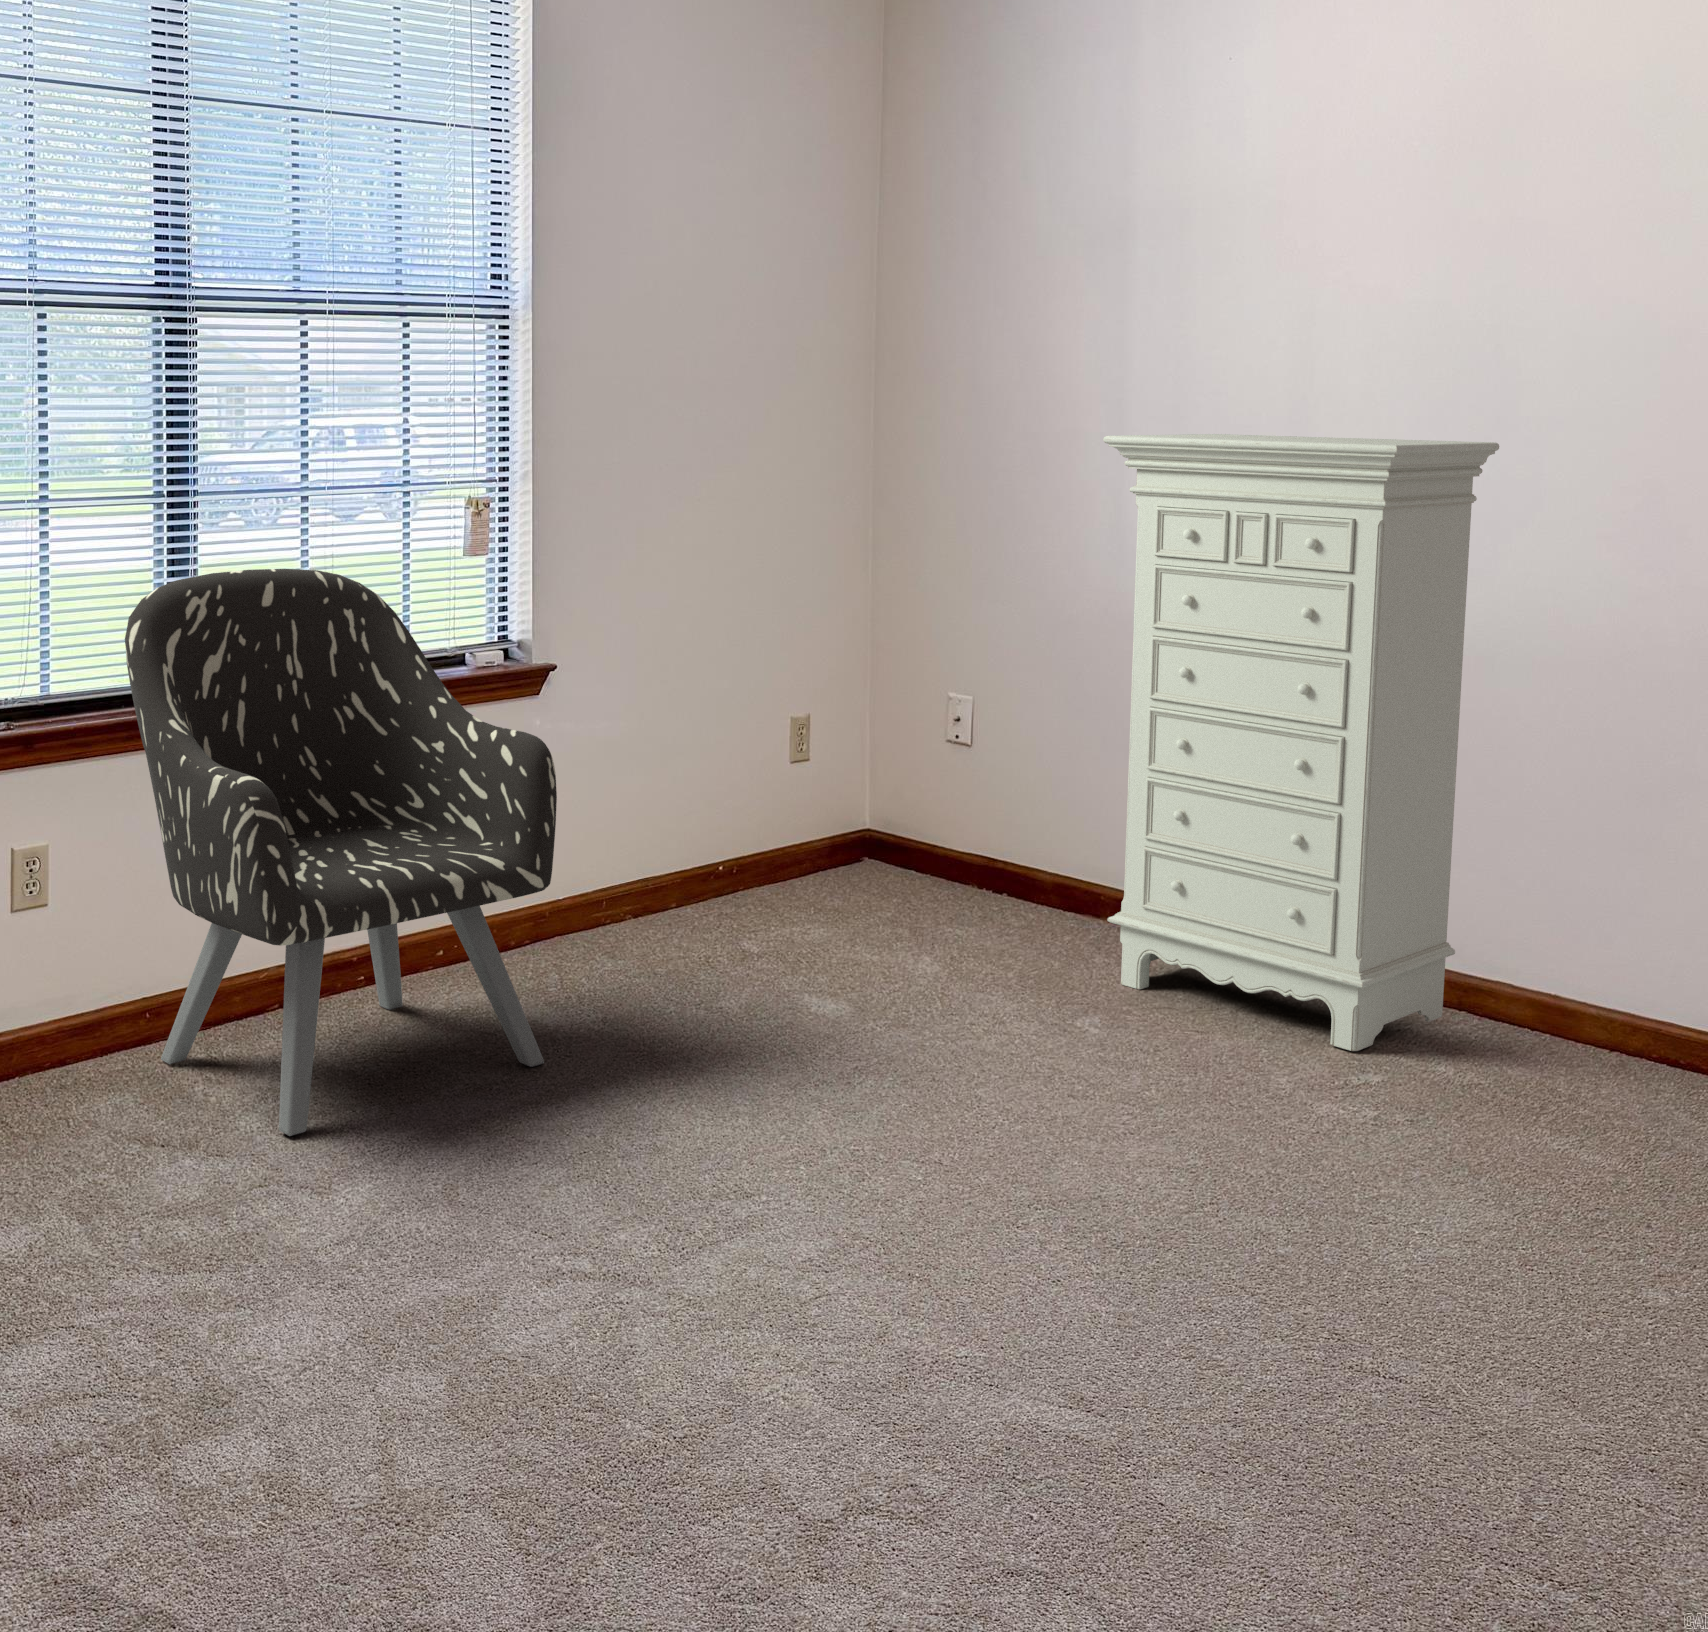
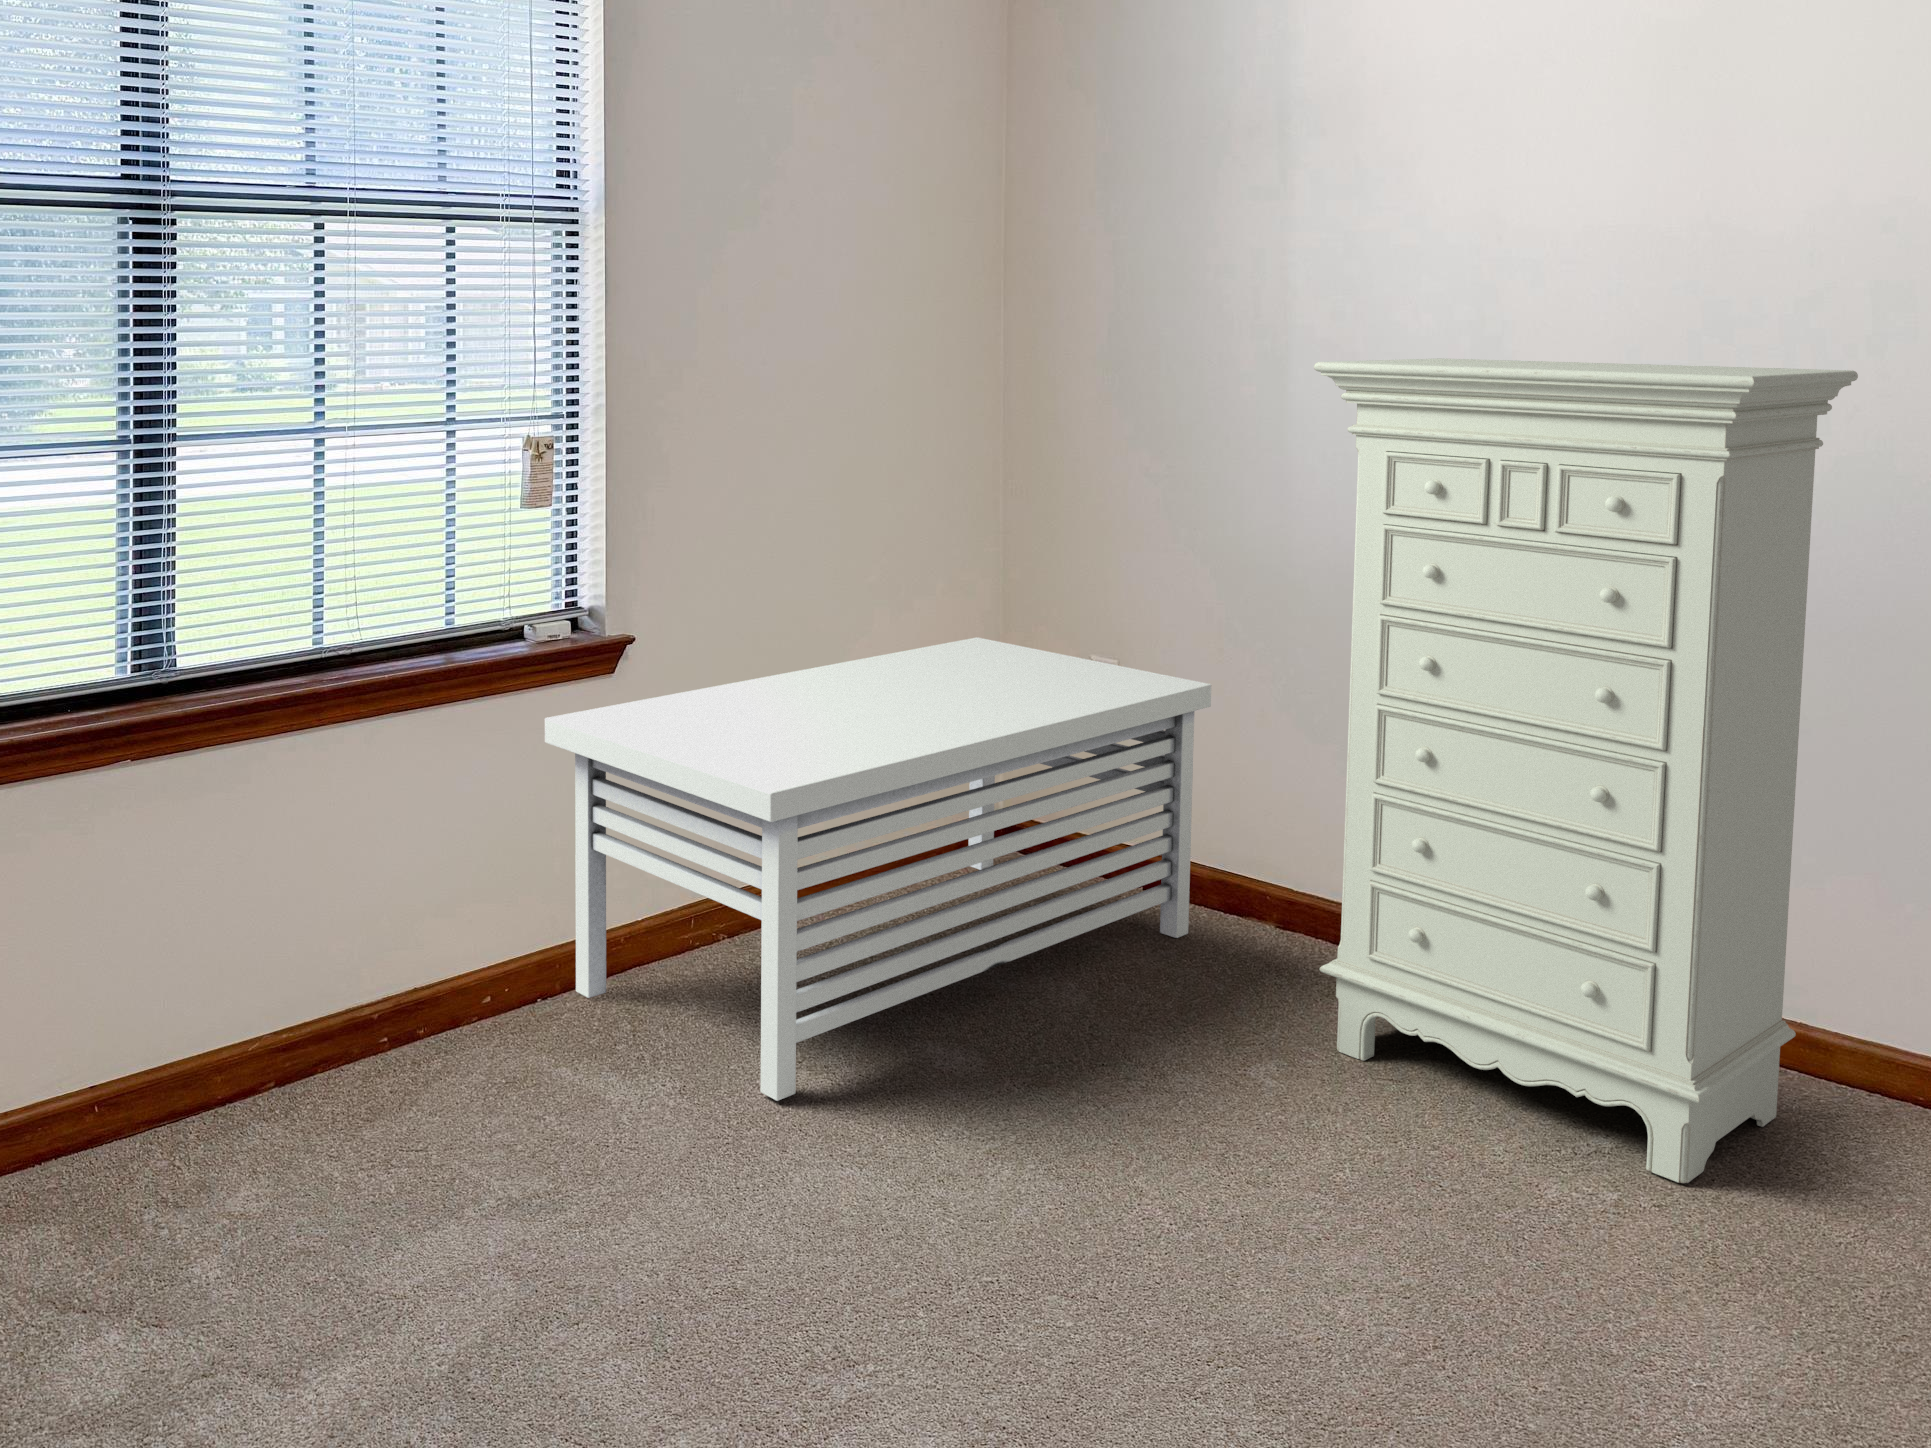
armchair: present [125,569,557,1136] -> none [61,532,620,1337]
storage bench: none [485,678,1039,1015] -> present [545,637,1212,1101]

